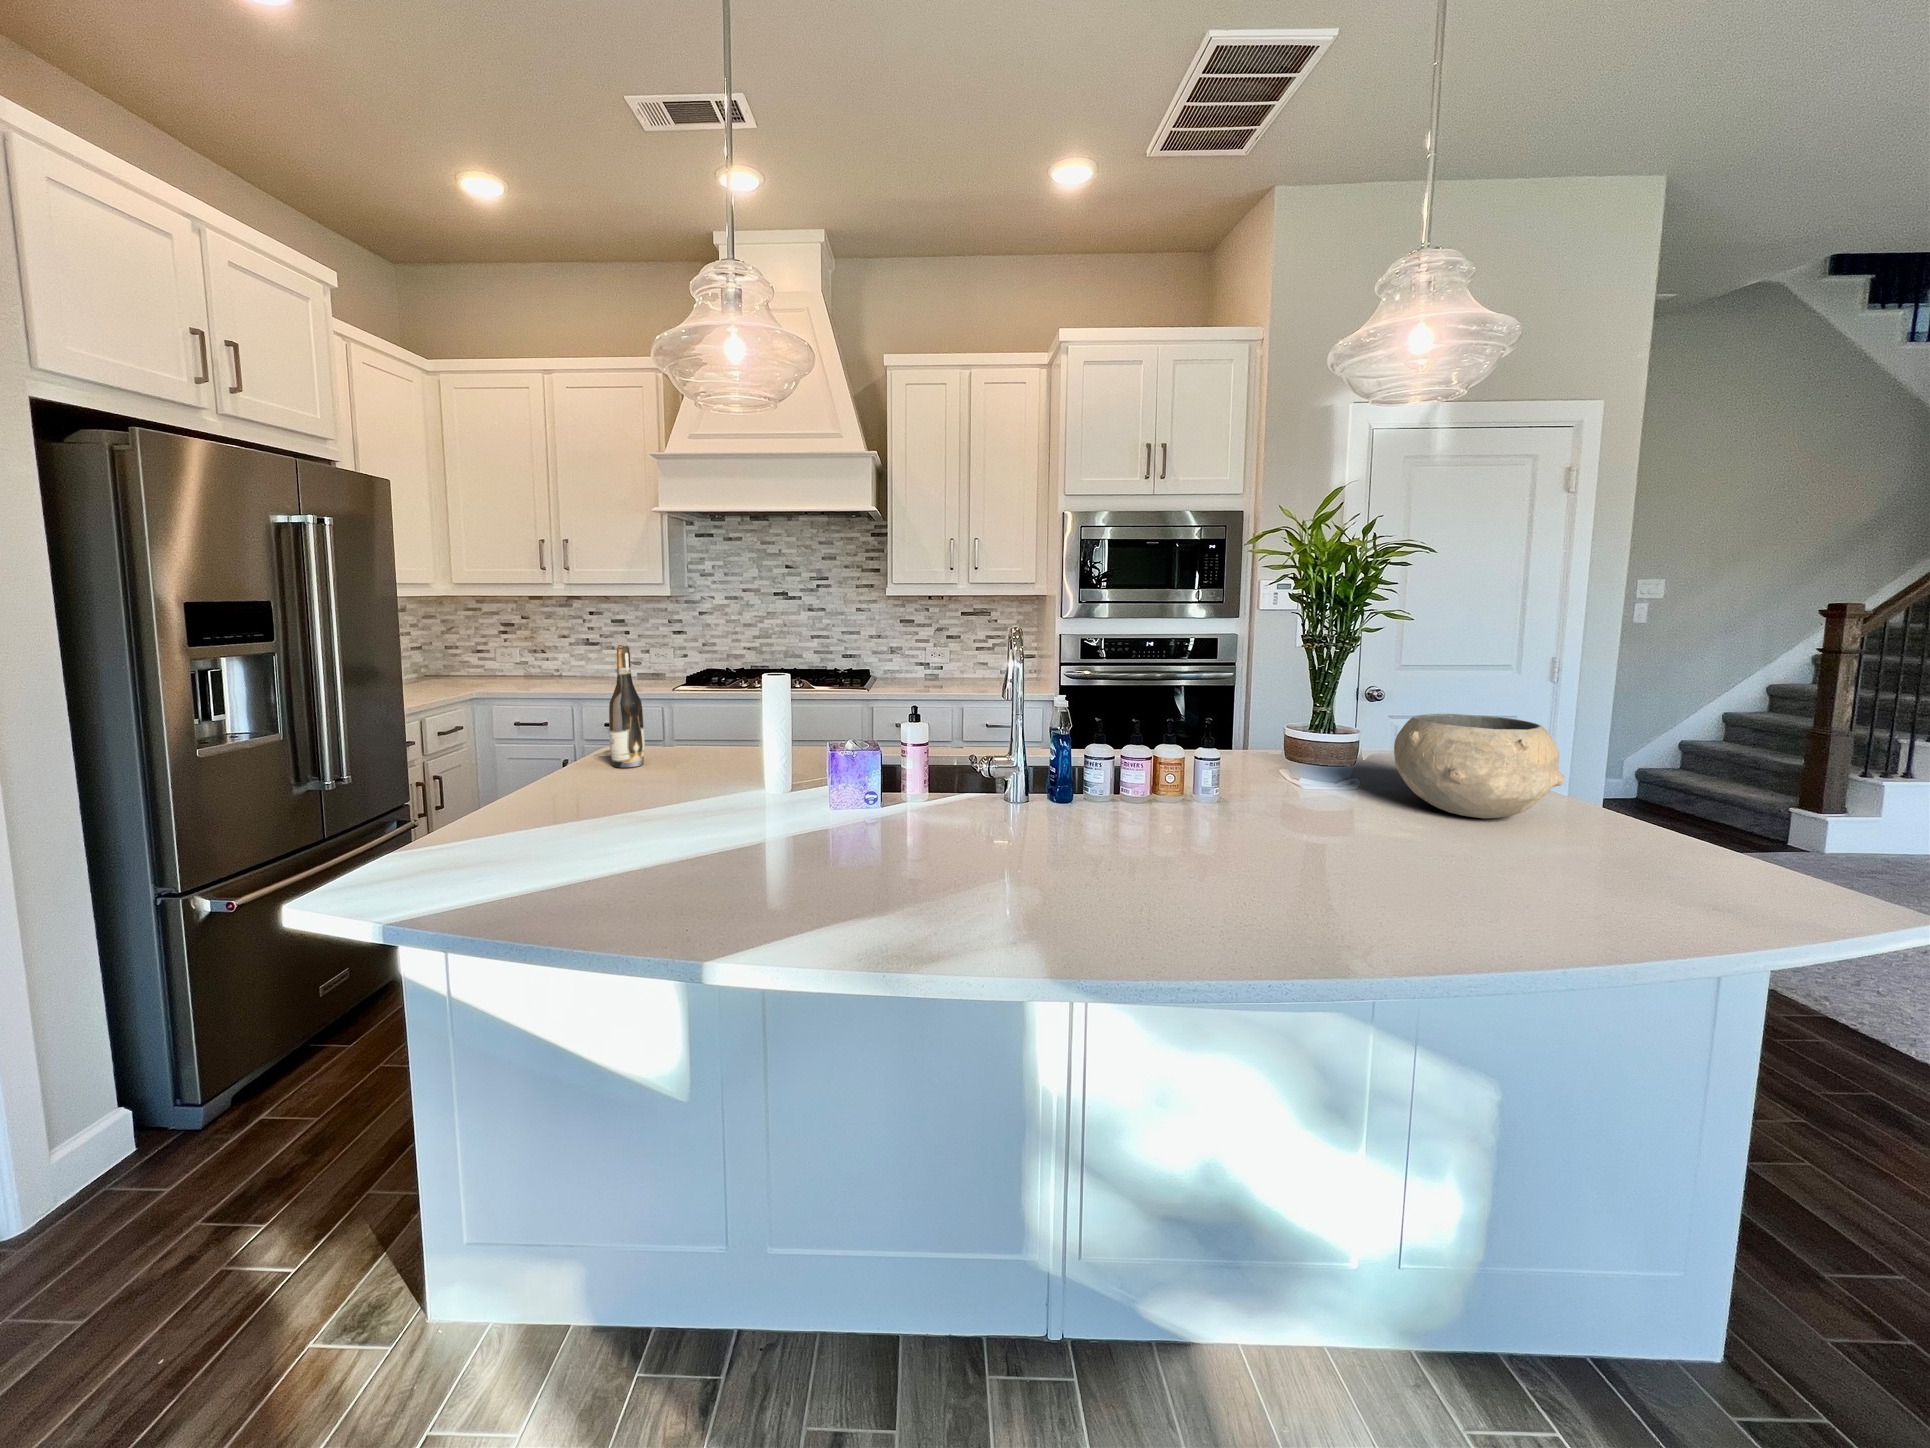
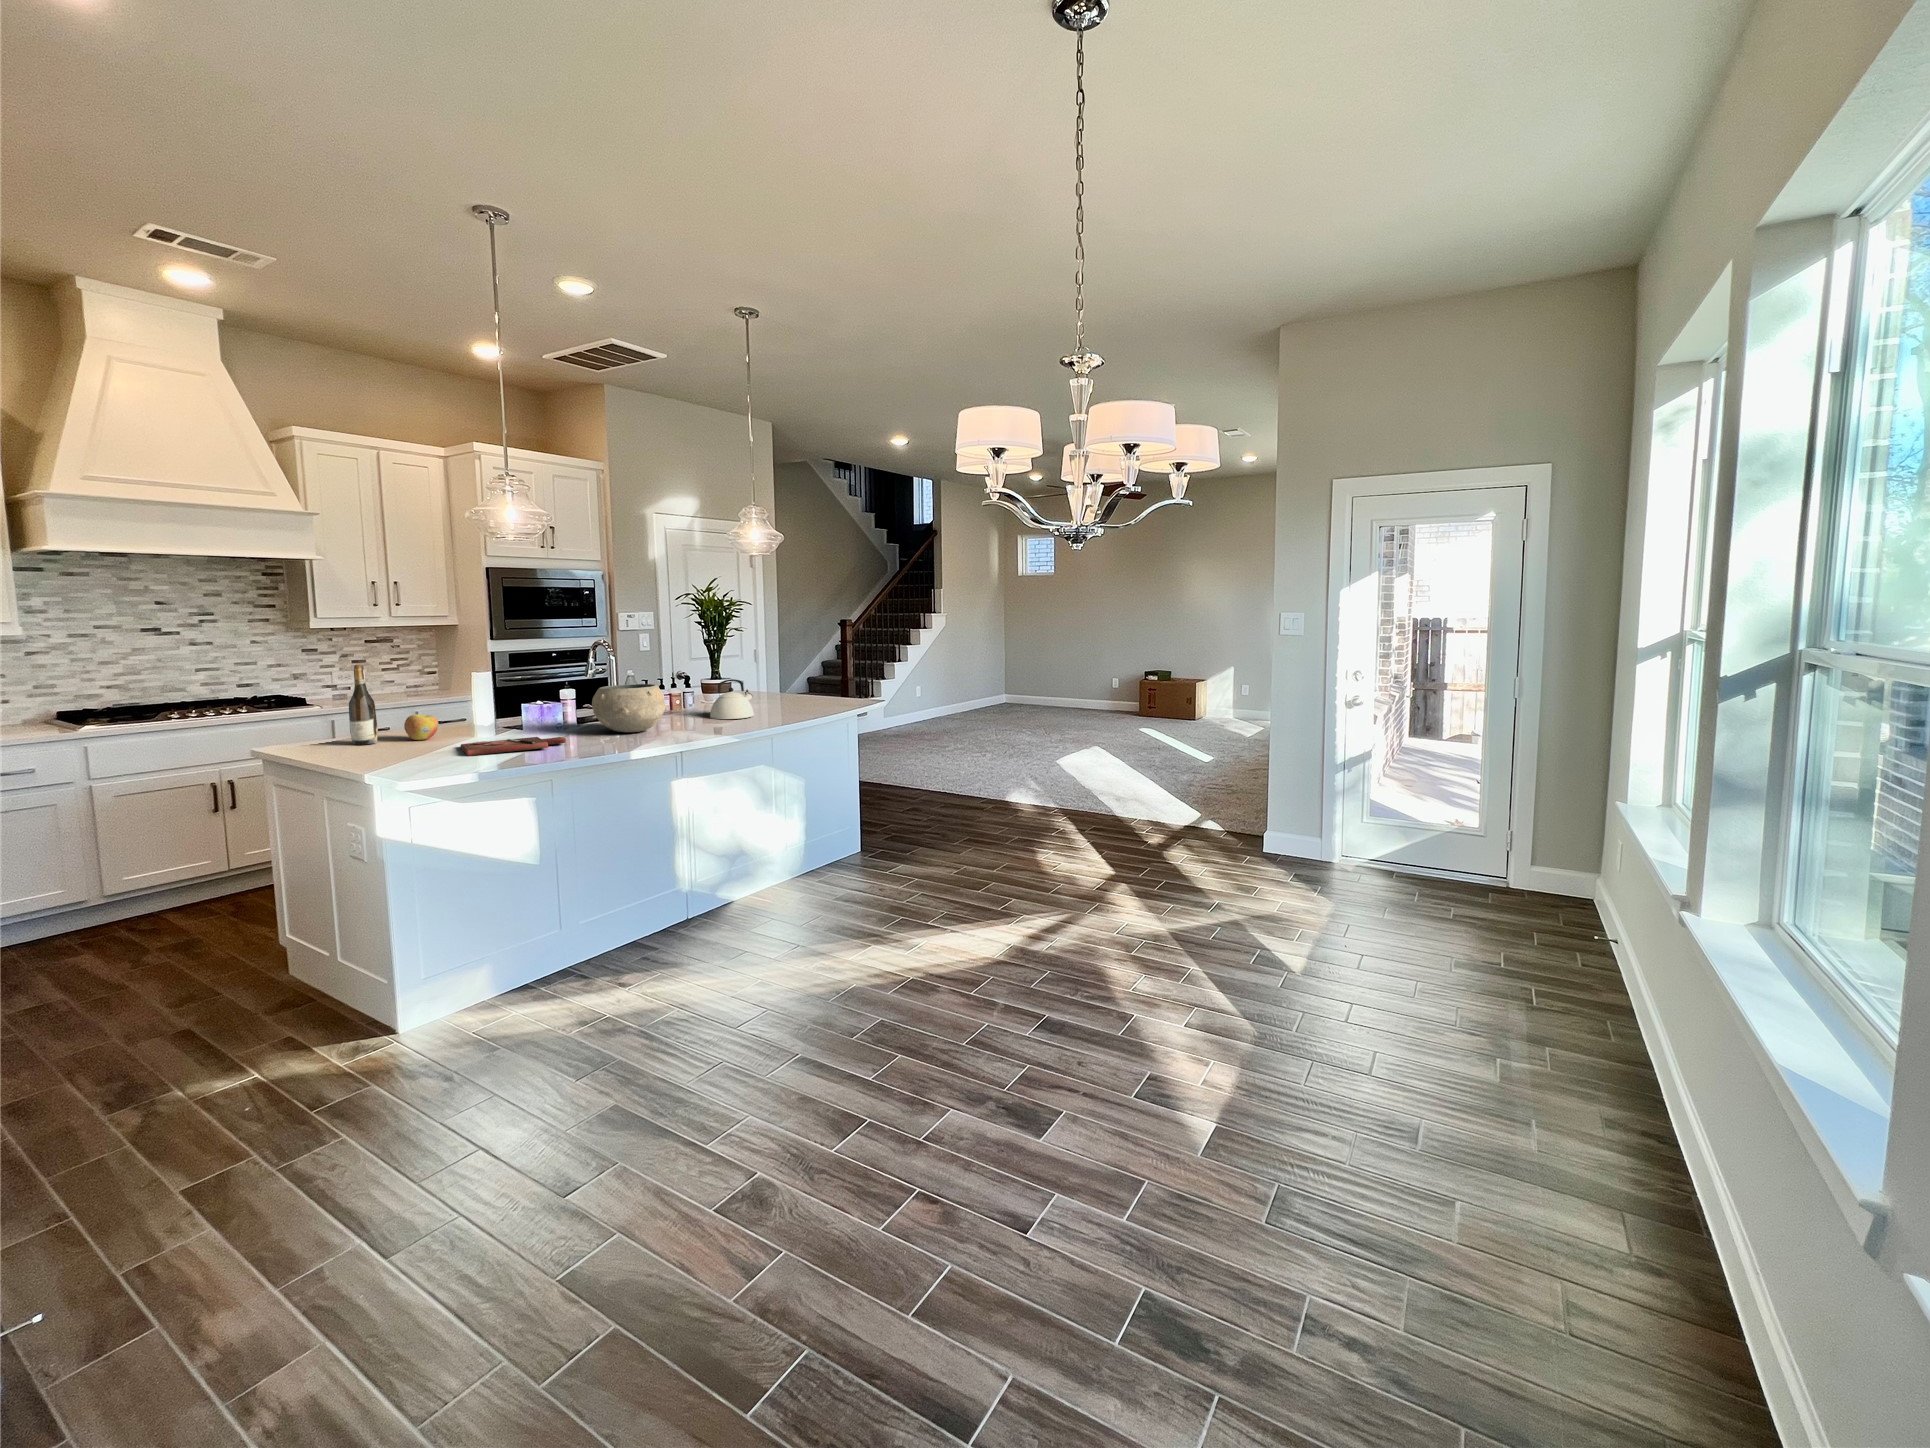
ceramic bowl: present [1394,714,1565,818] -> present [592,684,668,732]
apple: none [665,731,712,774] -> present [404,714,438,740]
kettle: none [1207,742,1330,853] -> present [710,679,754,719]
cutting board: none [600,800,780,849] -> present [461,737,566,756]

